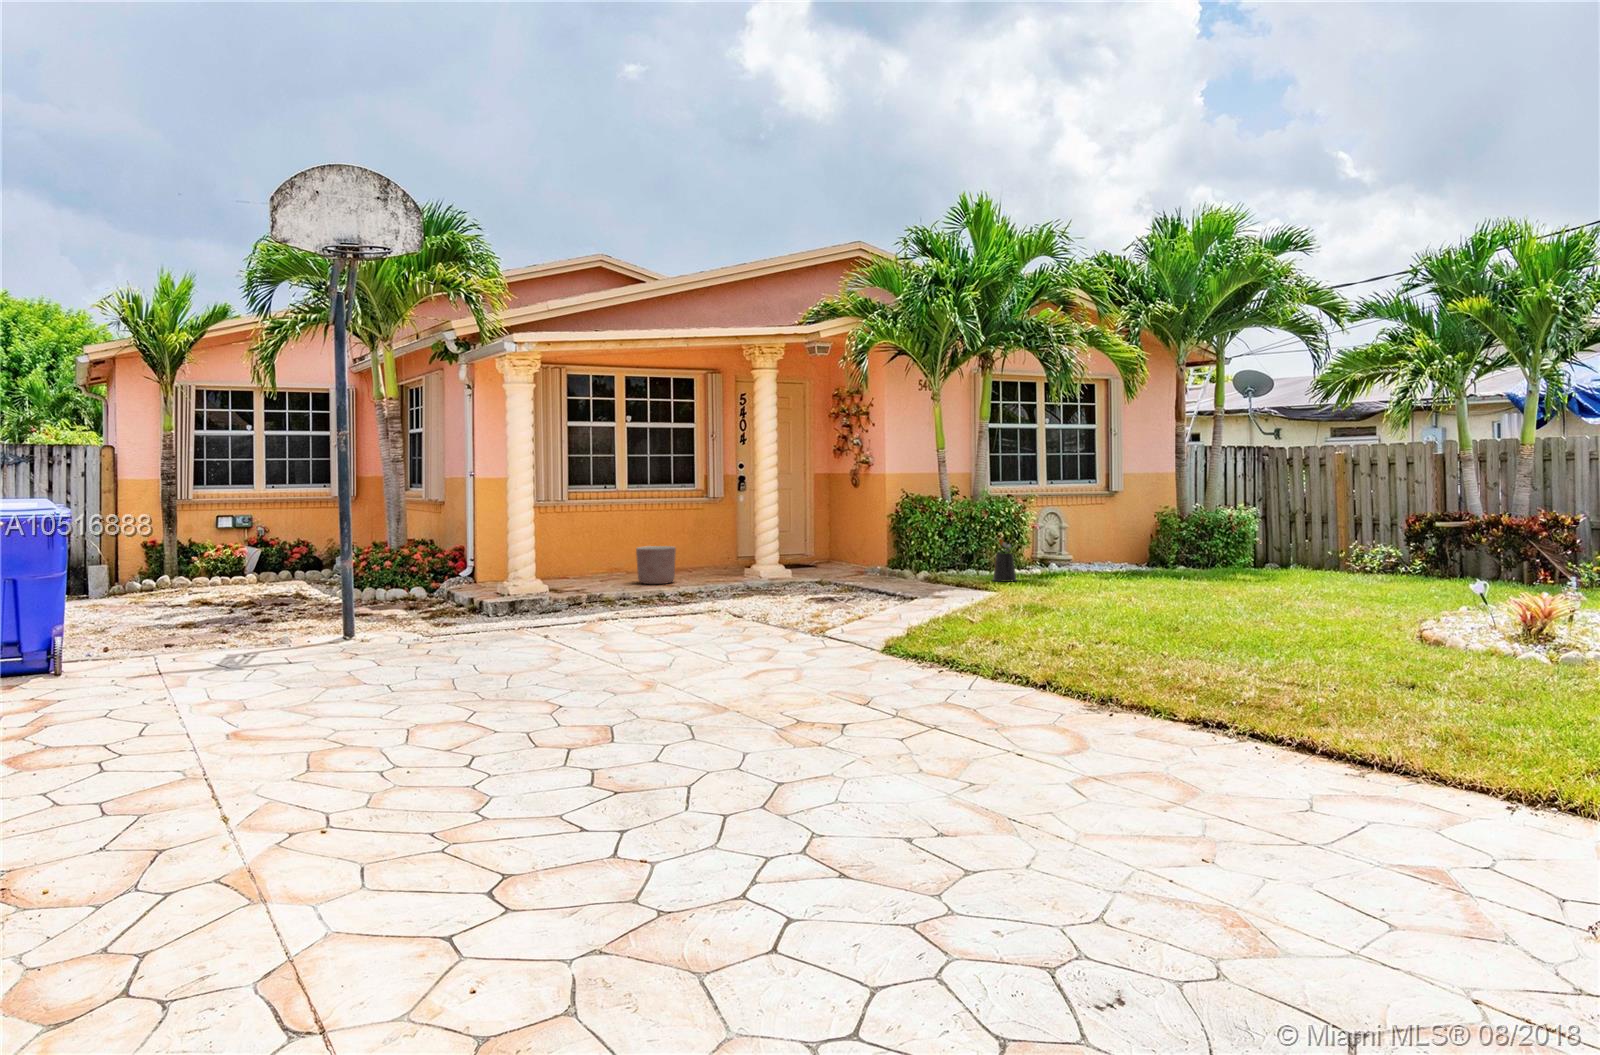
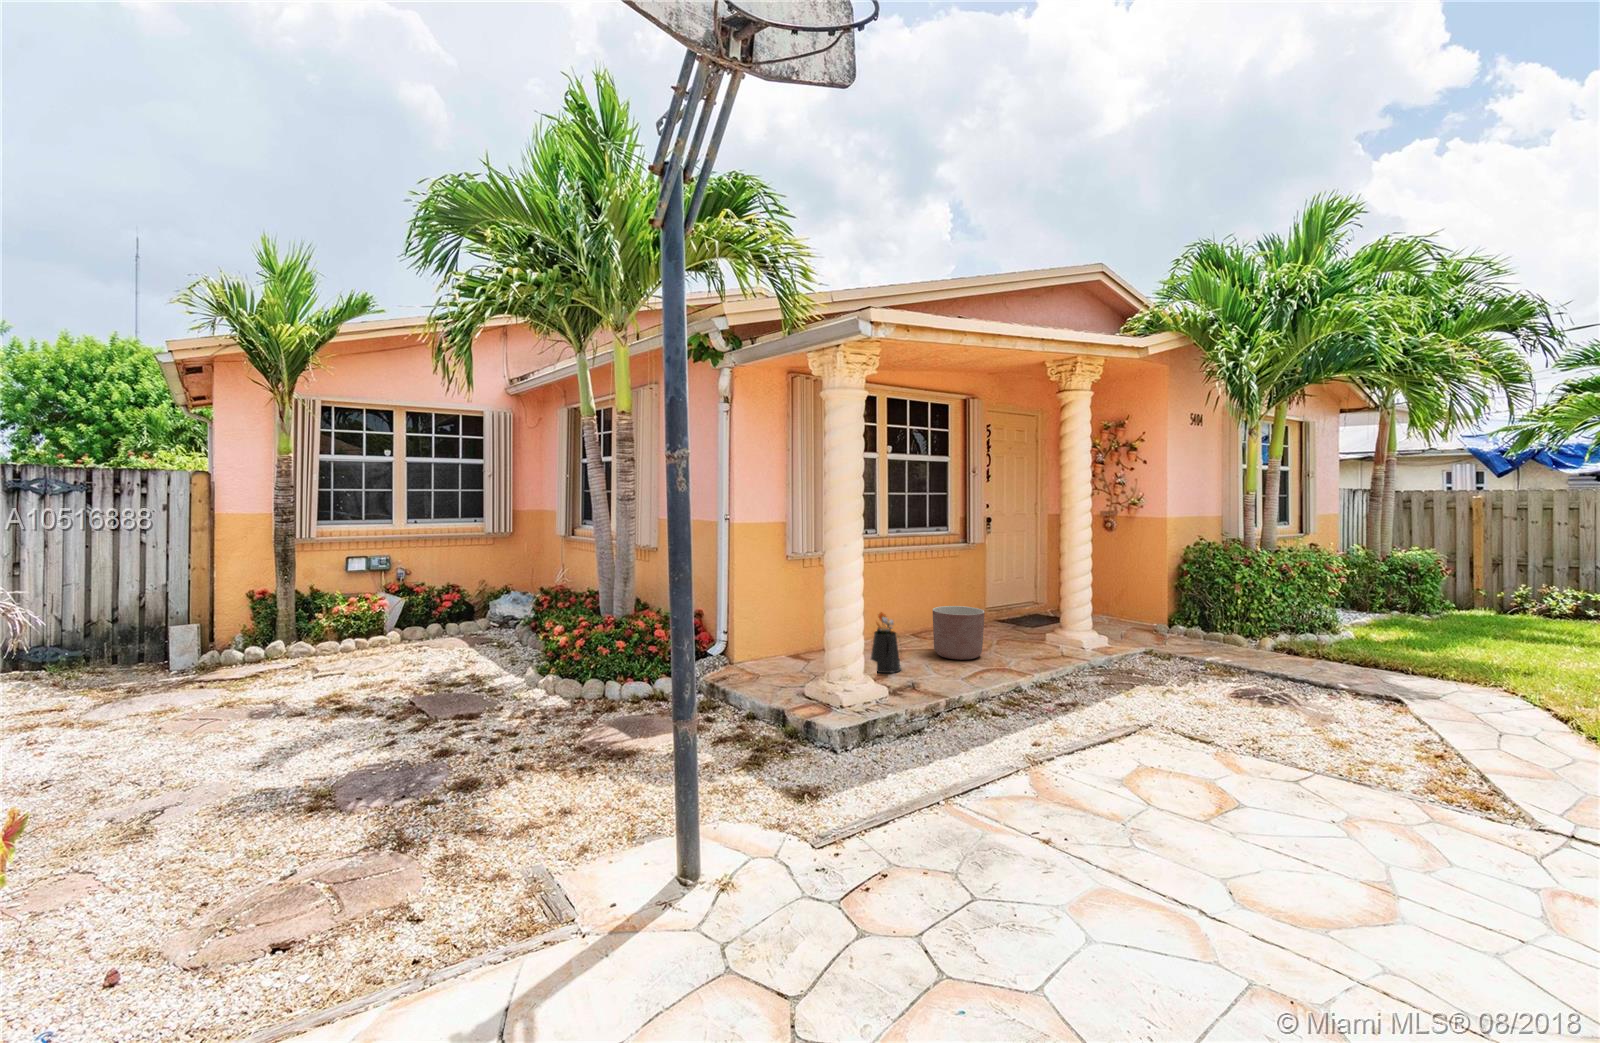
watering can: present [993,540,1016,582] -> present [871,612,901,673]

